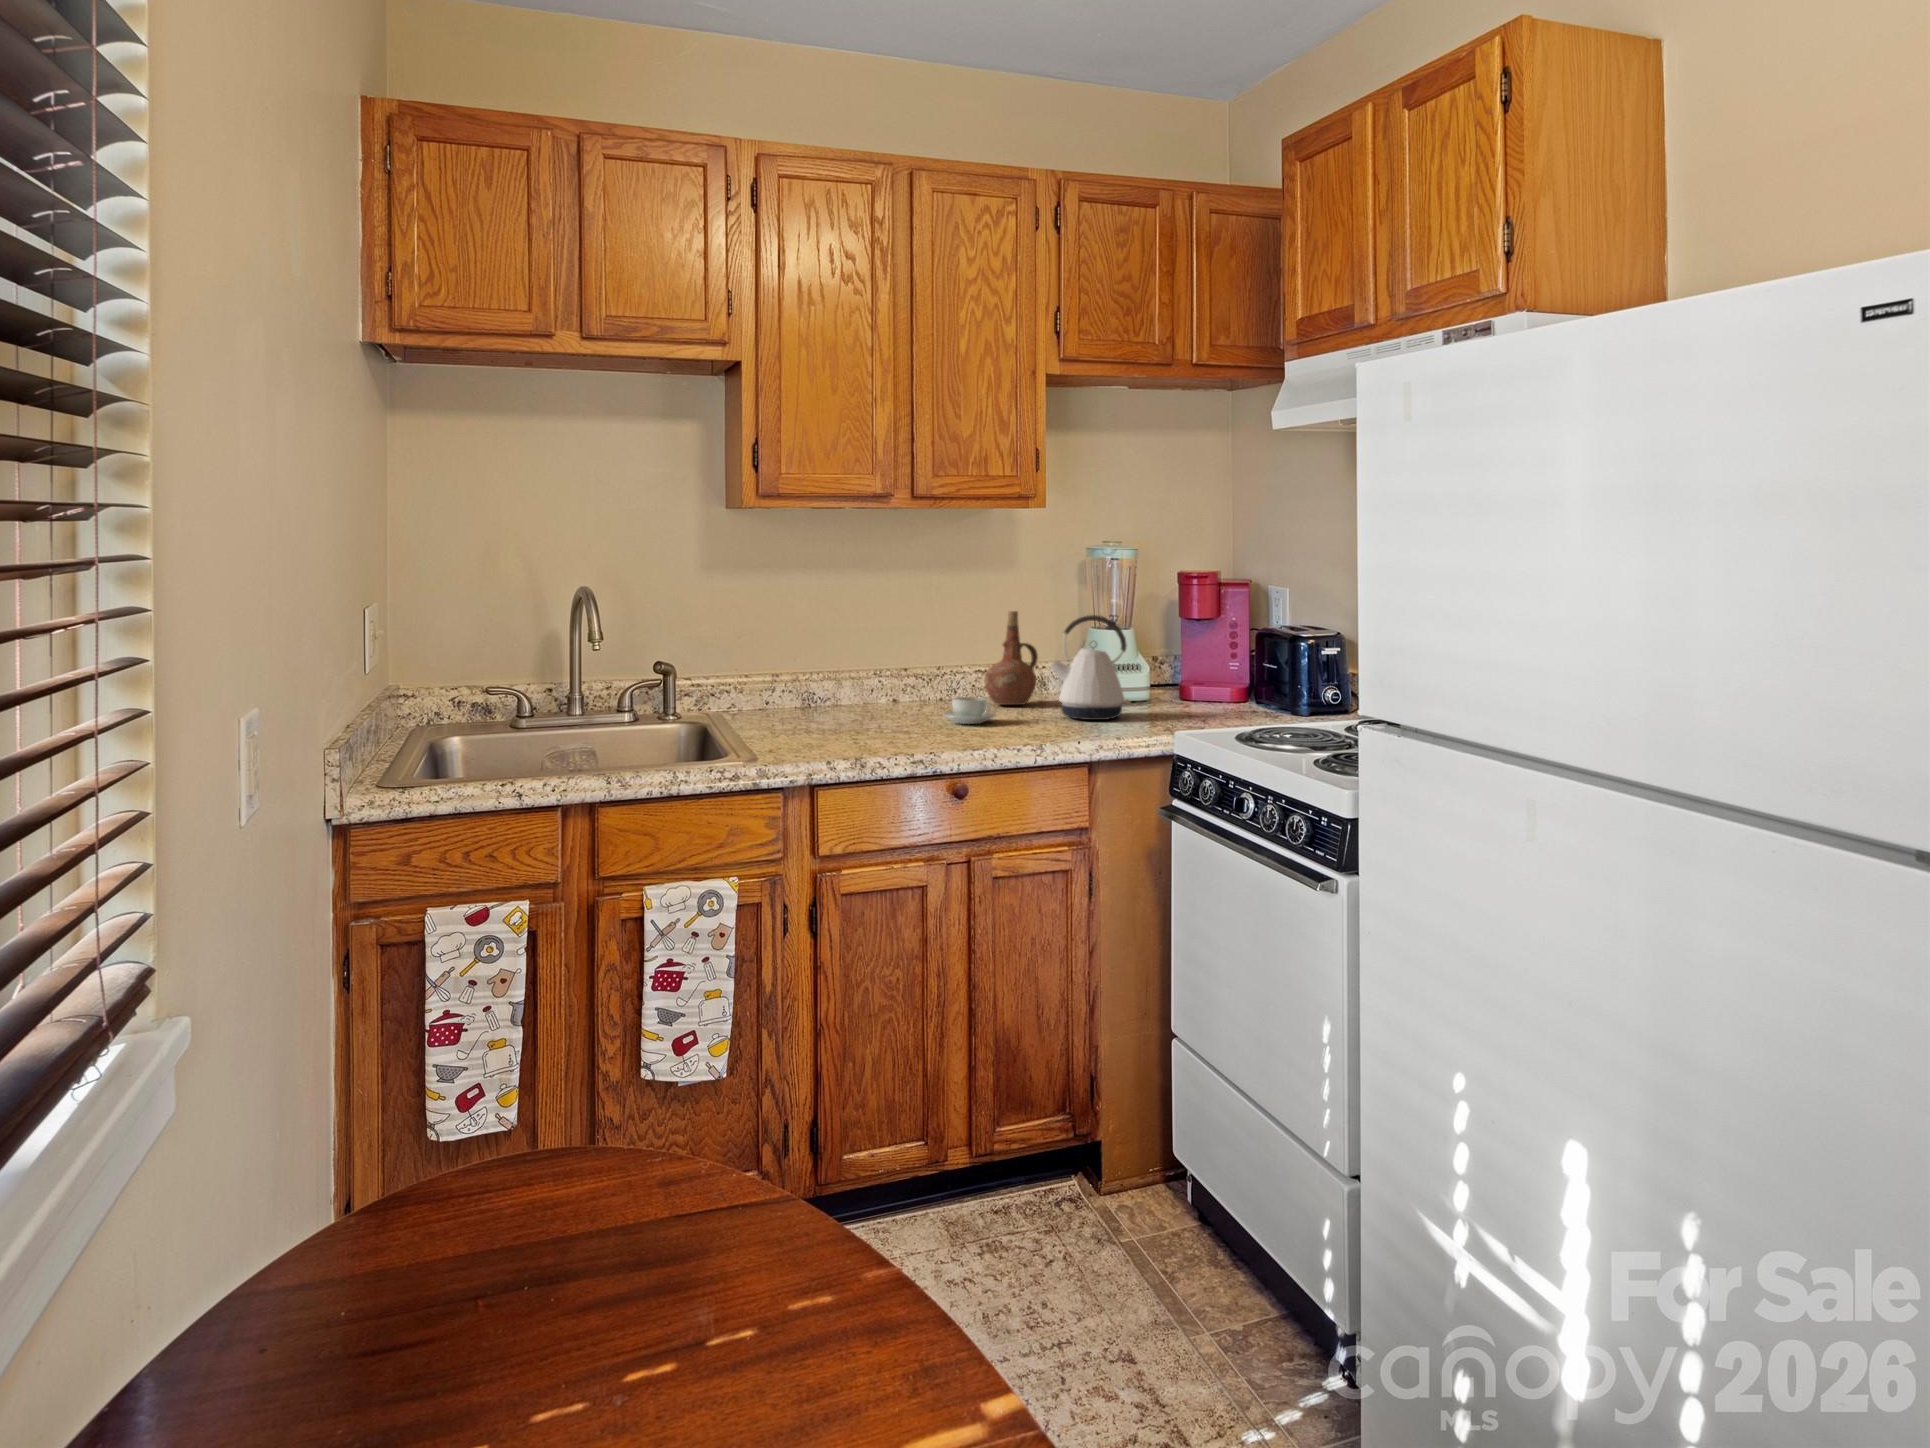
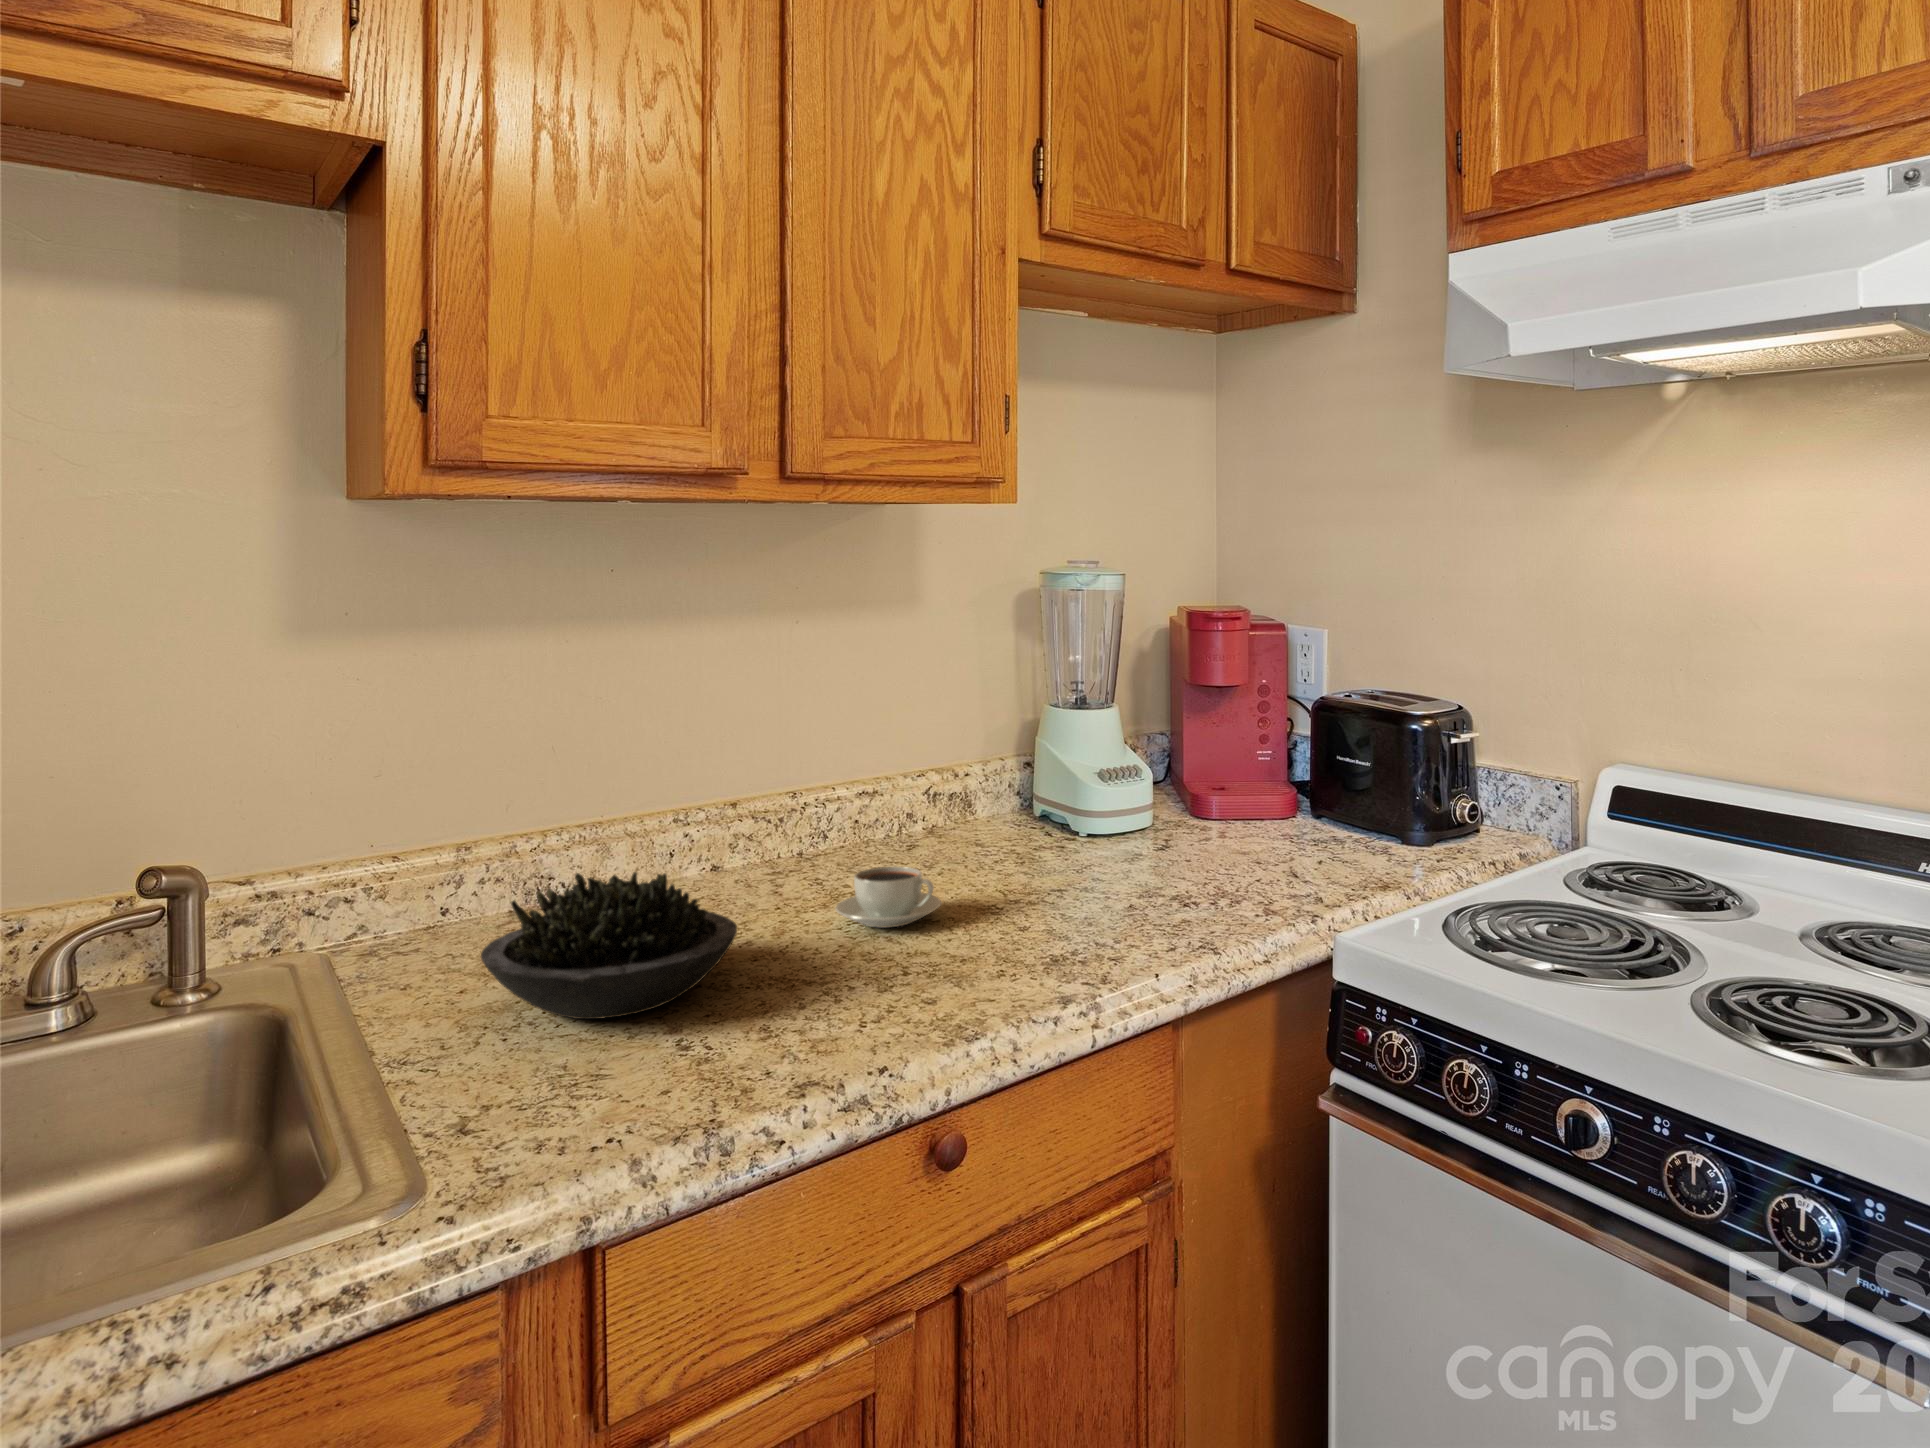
ceramic pitcher: present [984,611,1038,705] -> none [877,689,969,856]
kettle: present [1050,615,1130,720] -> none [1024,697,1164,890]
succulent plant: none [781,677,888,736] -> present [481,872,737,1019]

